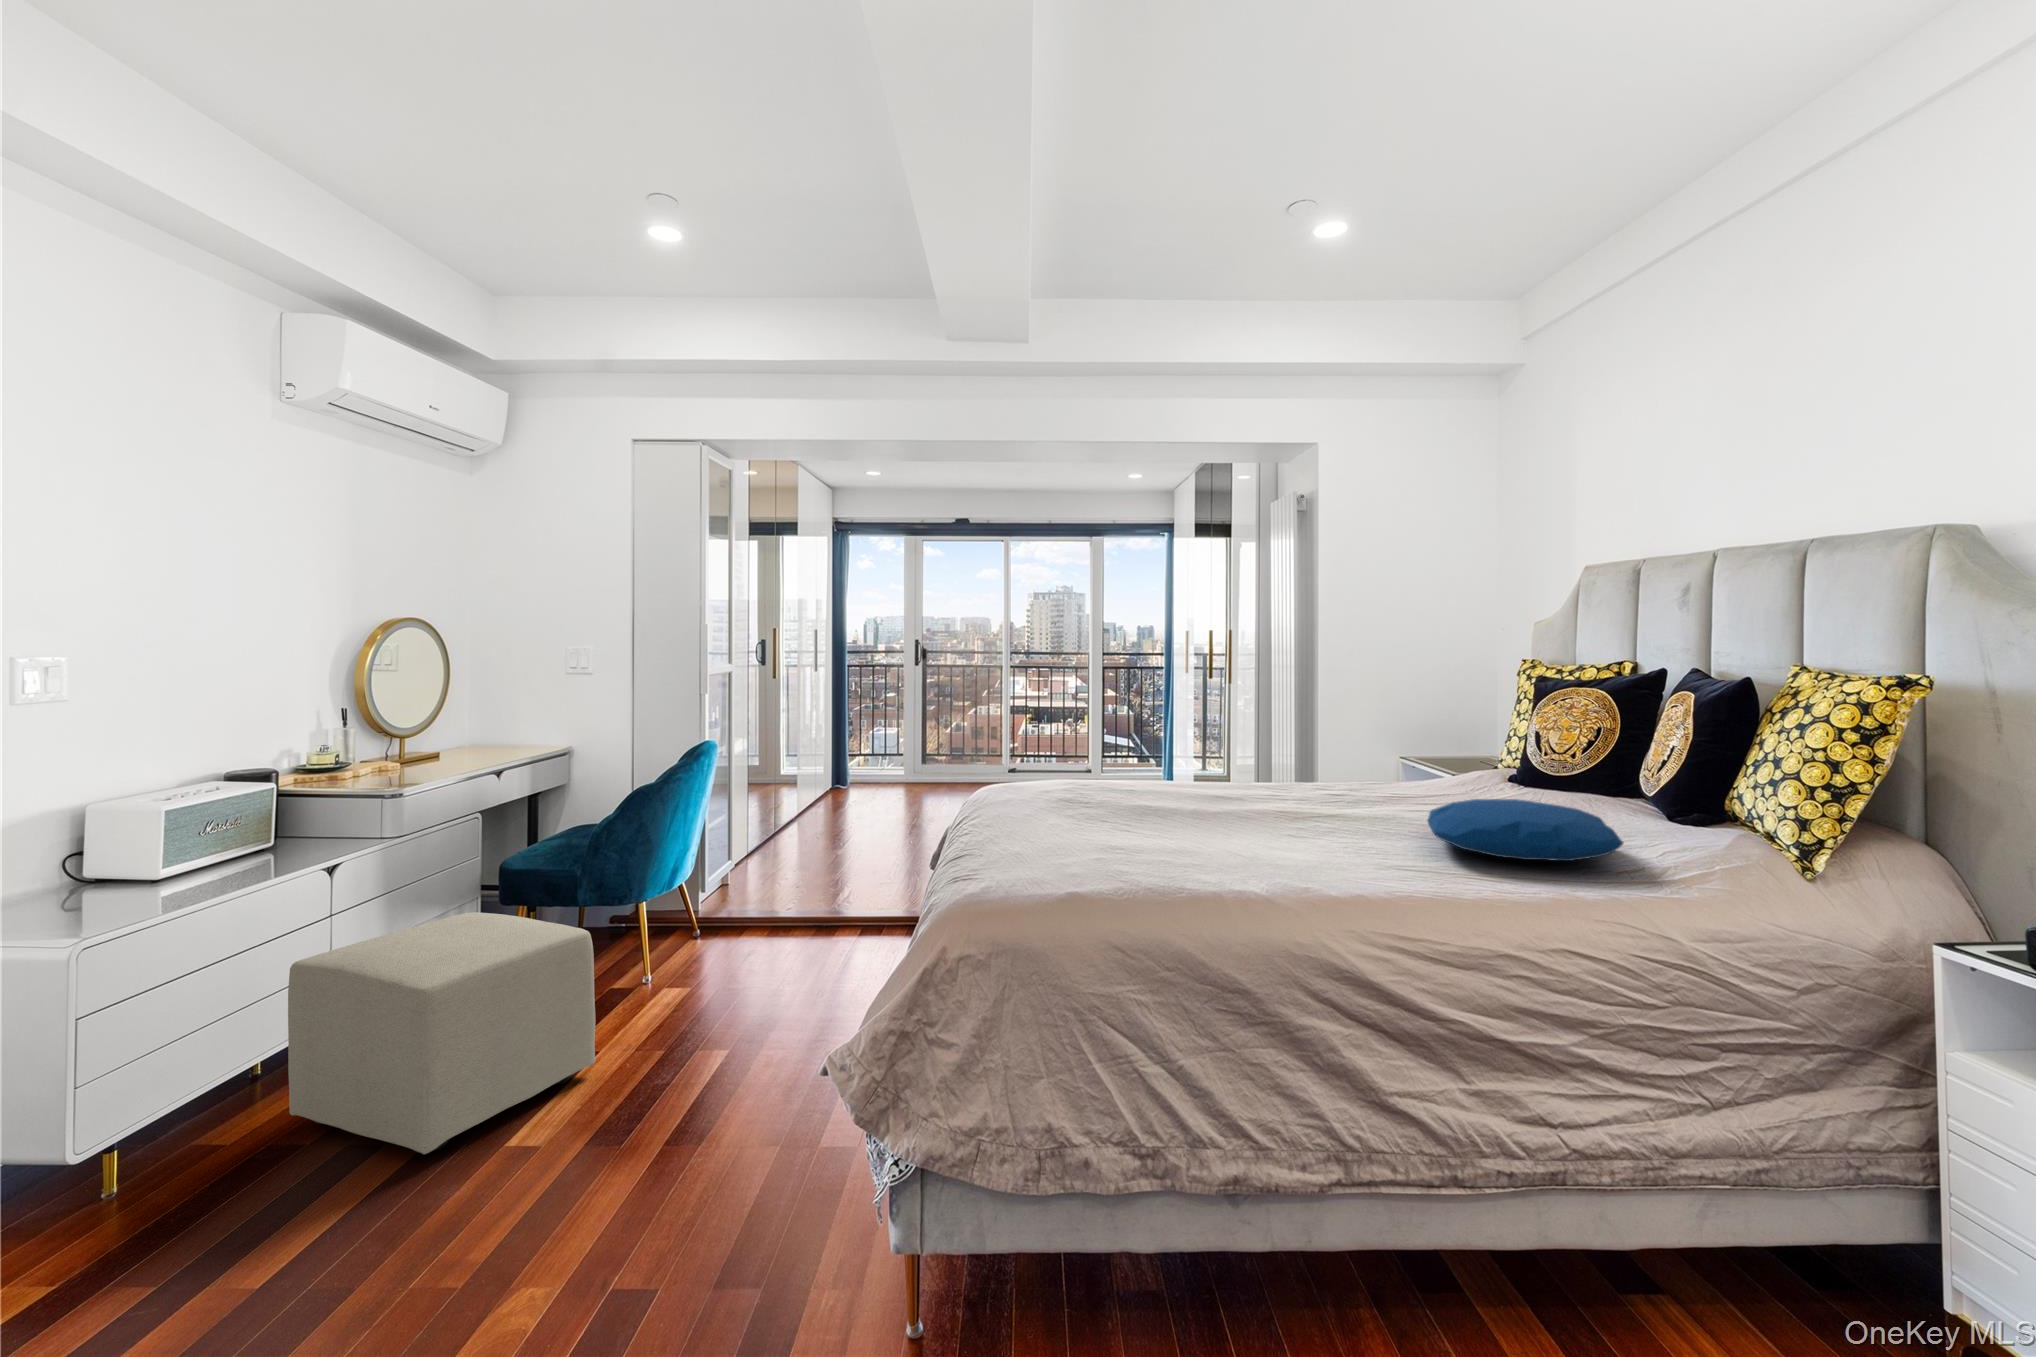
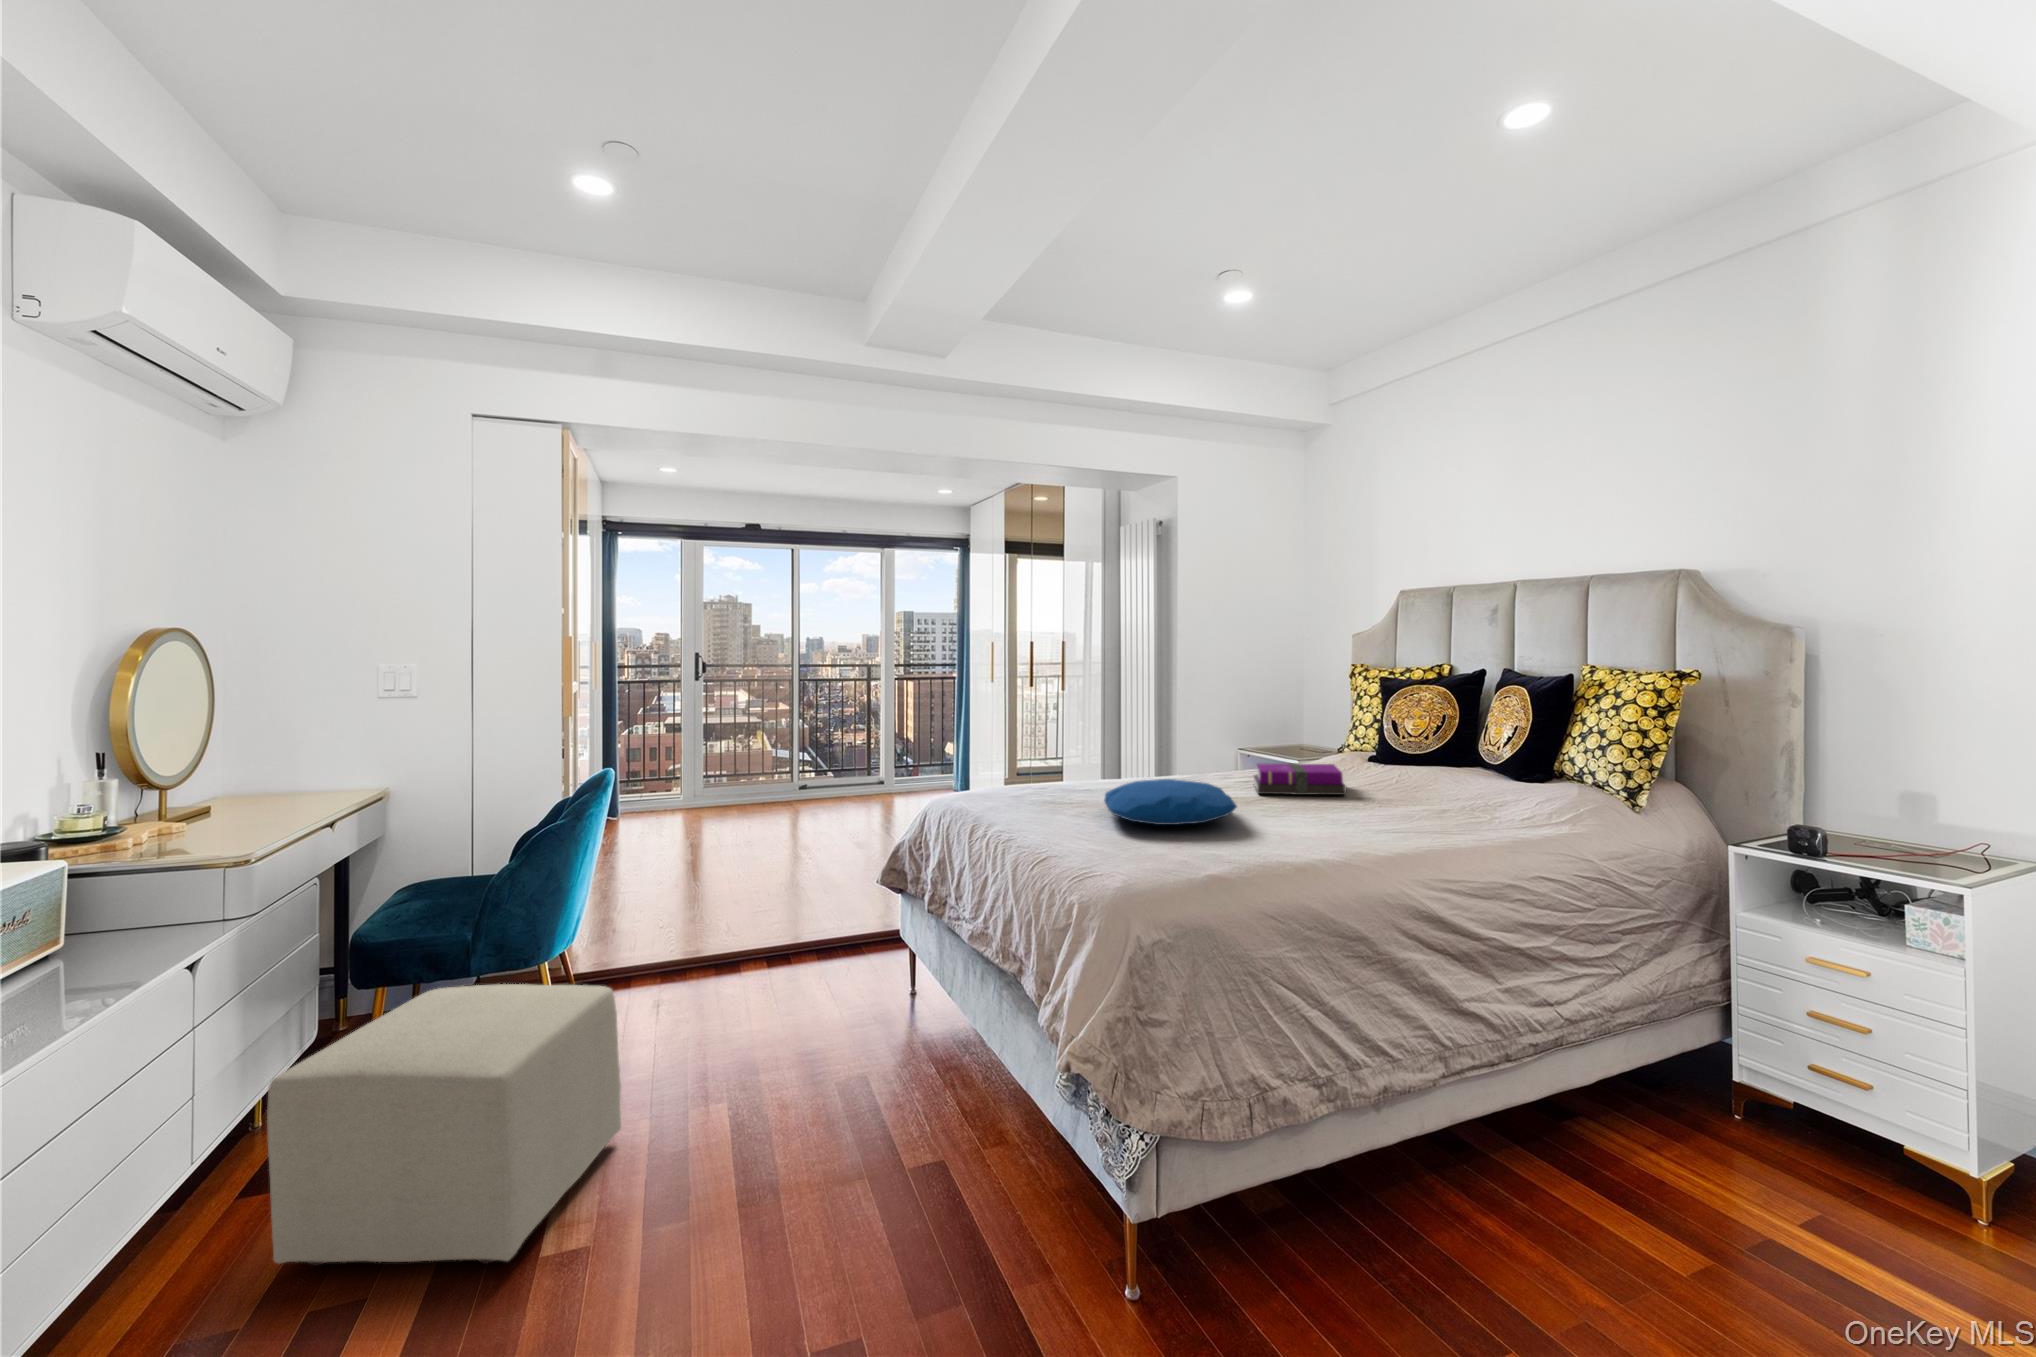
notebook: none [1290,775,1412,820] -> present [1253,763,1346,795]
pillow: present [1427,799,1623,861] -> present [1104,779,1237,825]

